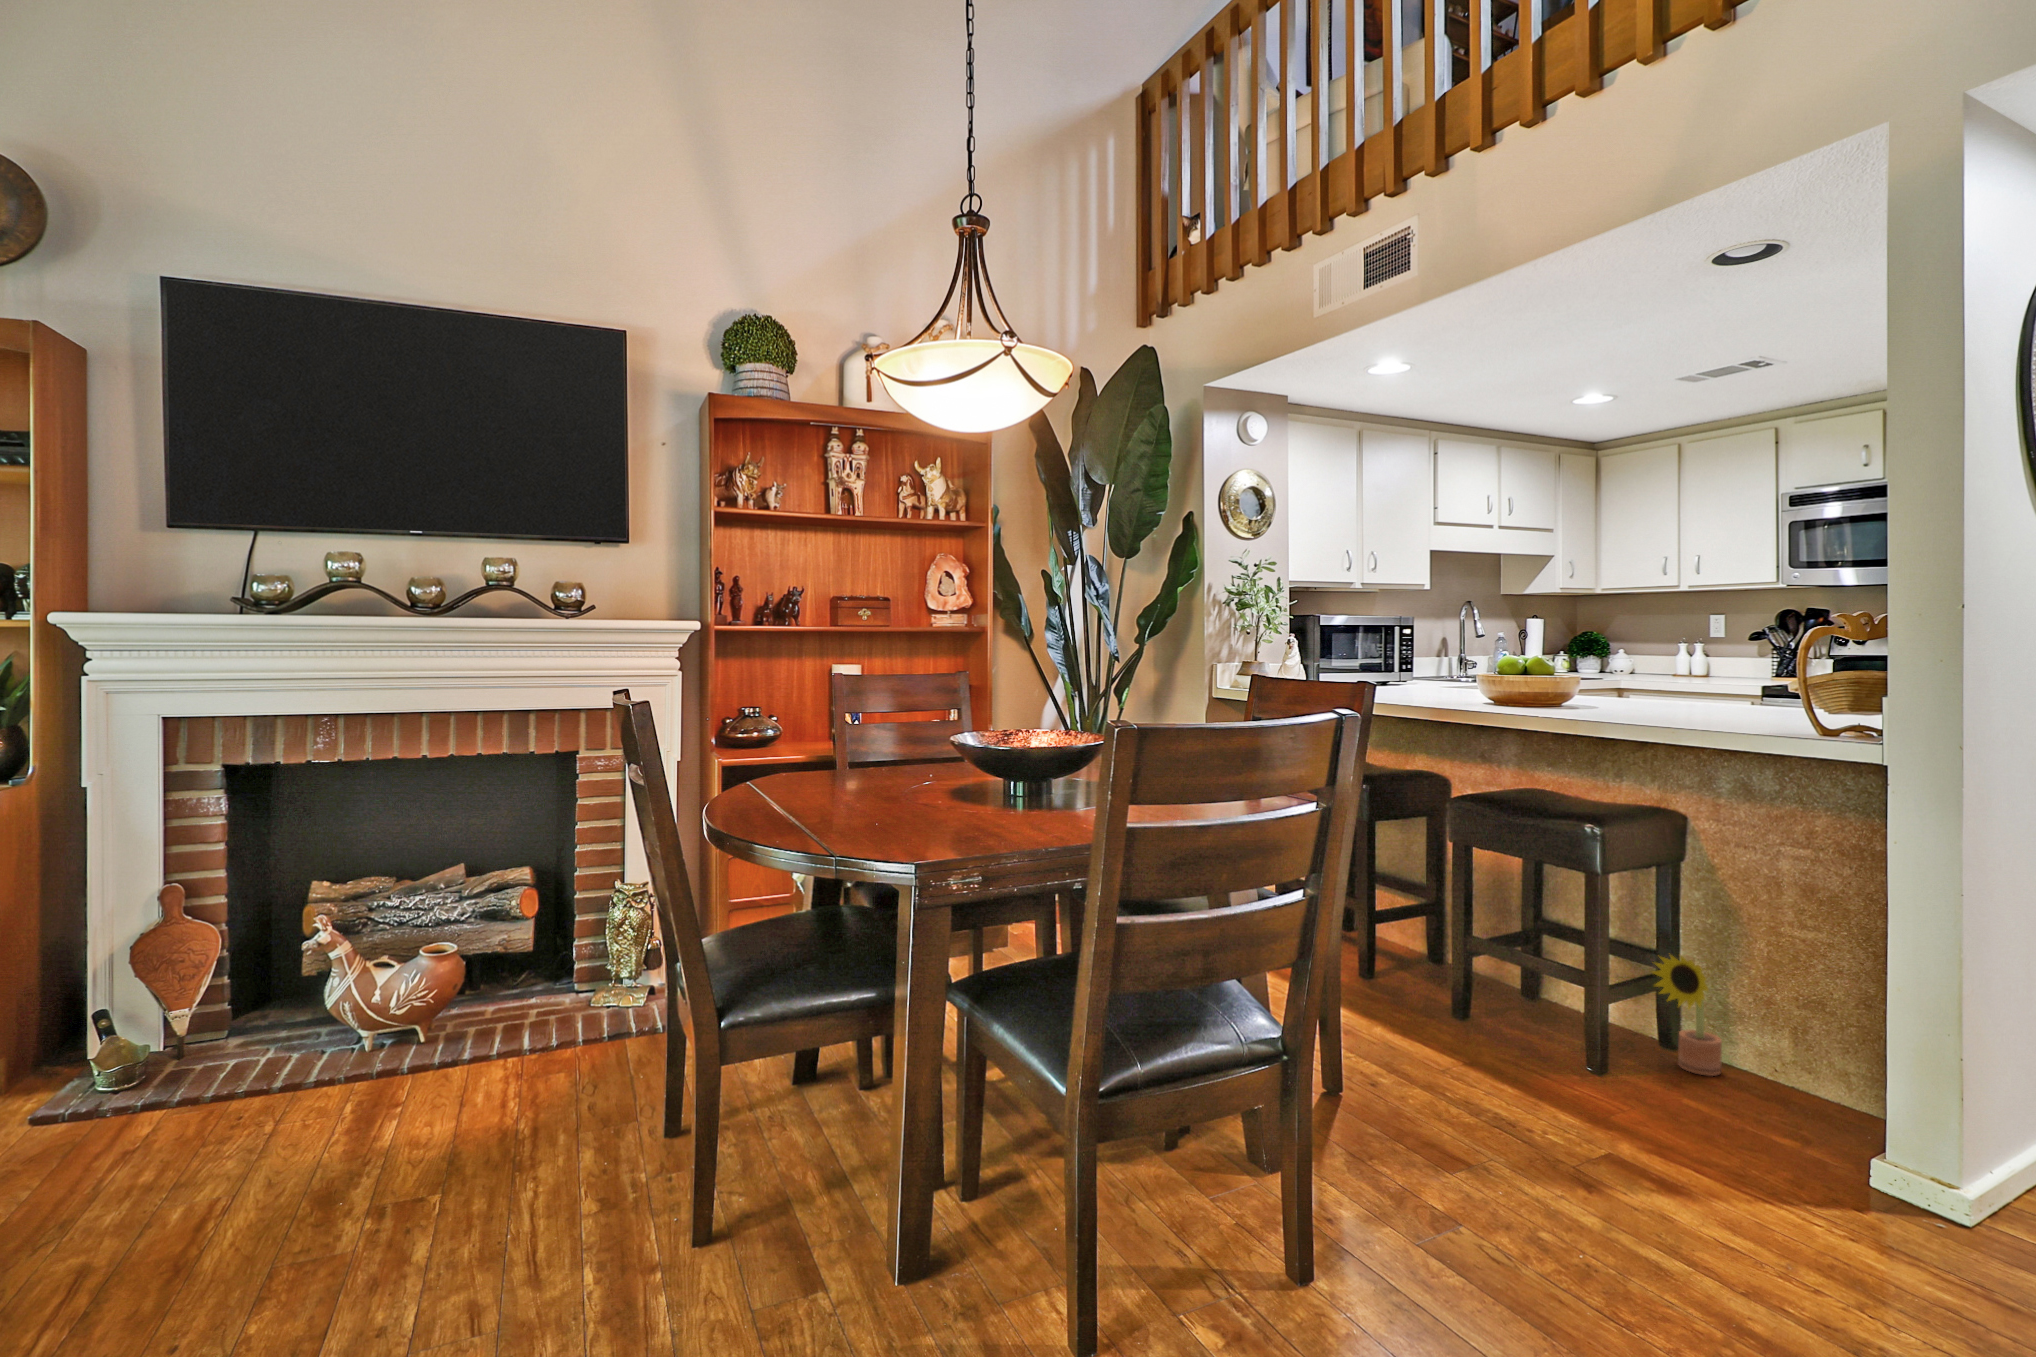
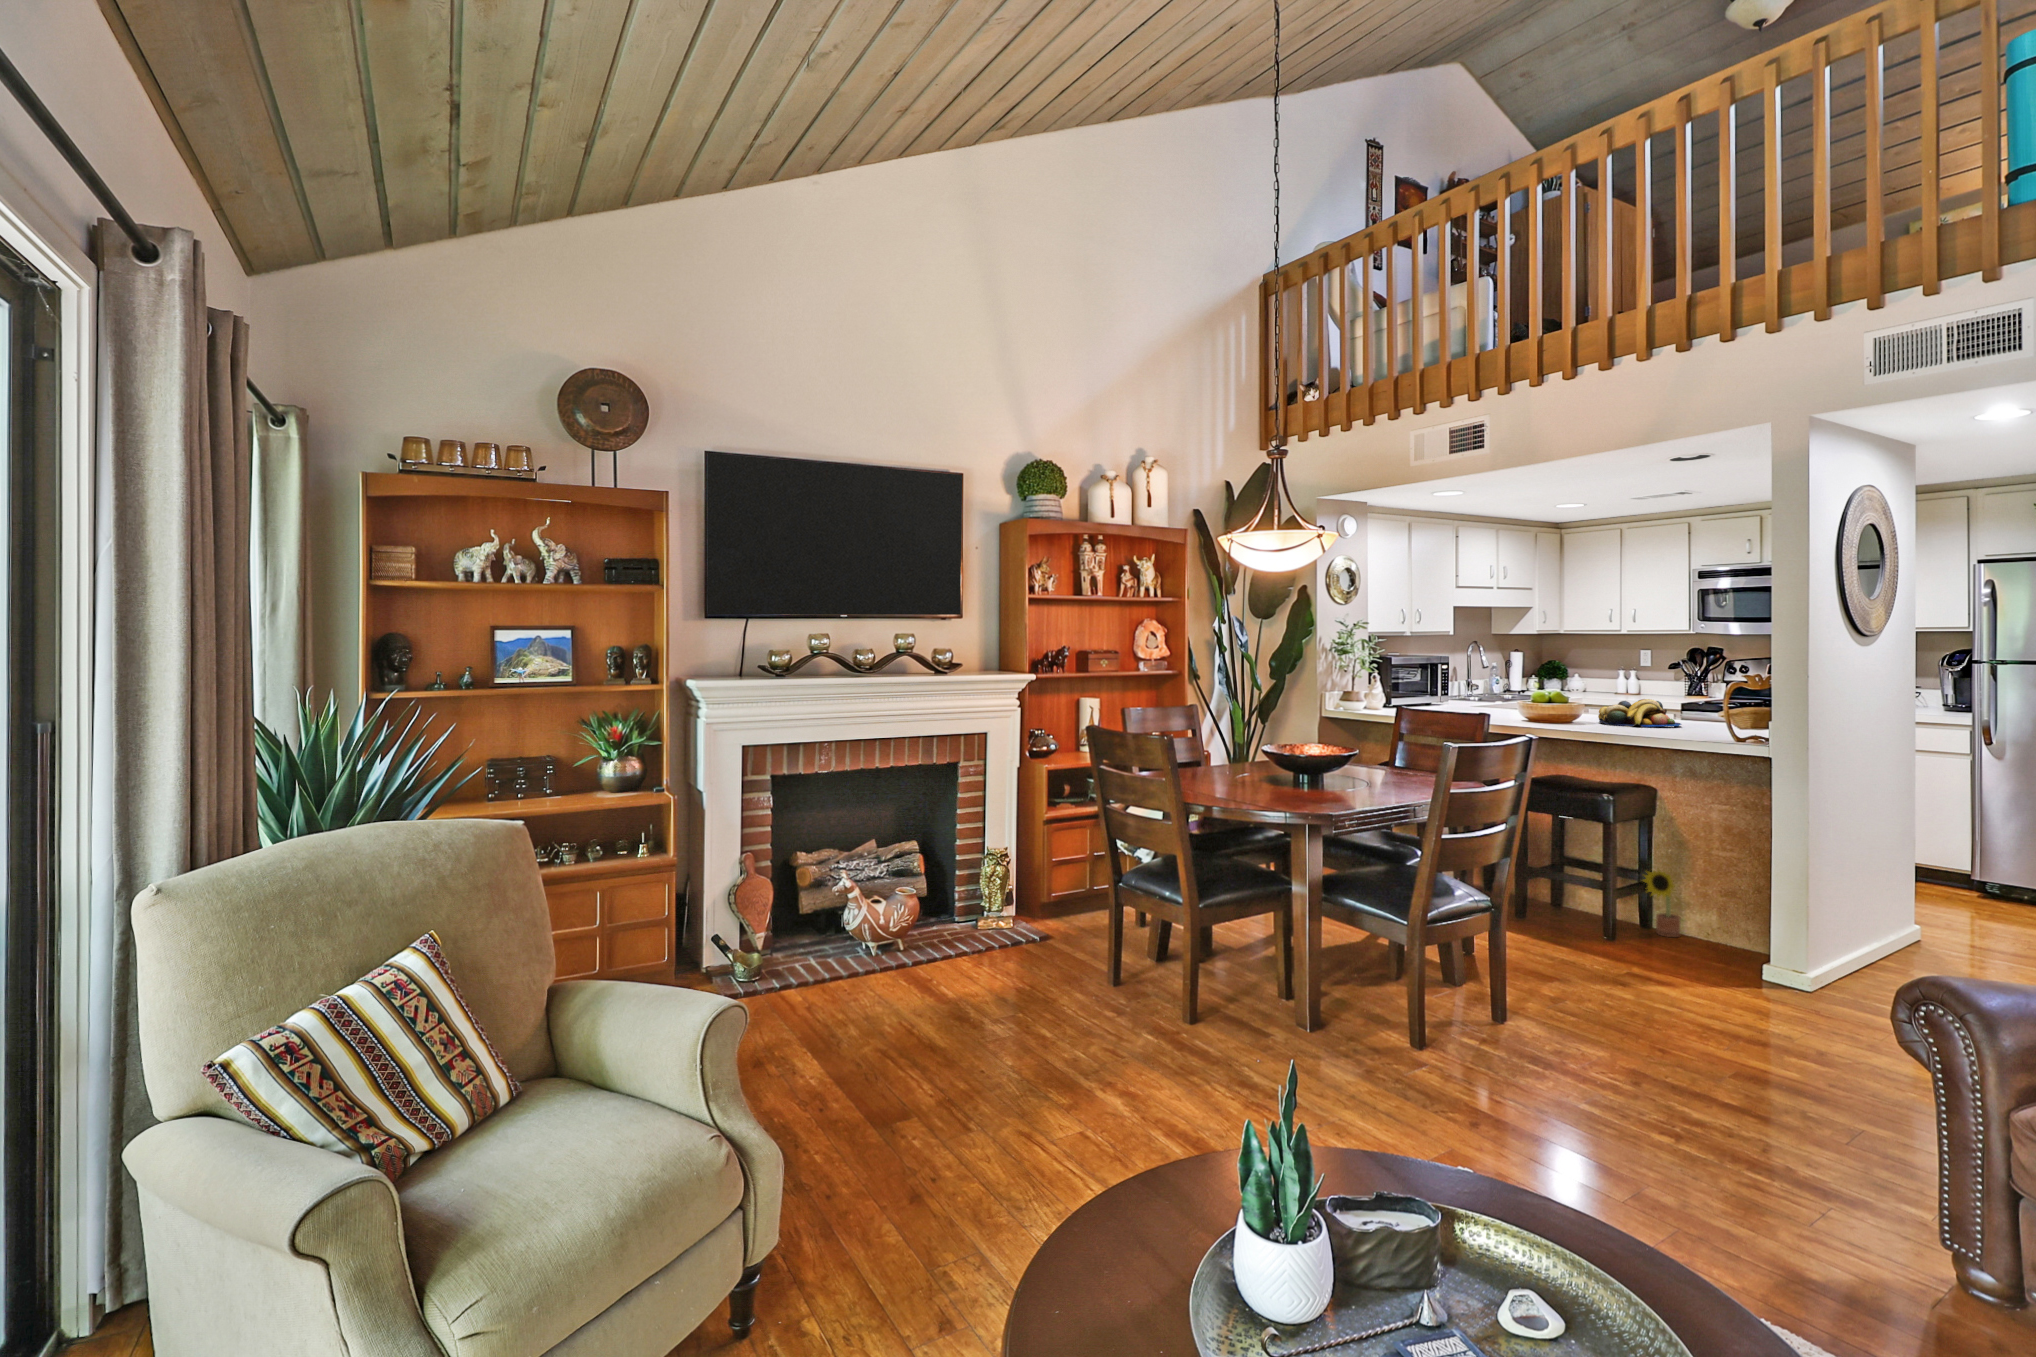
fruit bowl: none [1604,667,1741,712] -> present [1598,699,1681,727]

